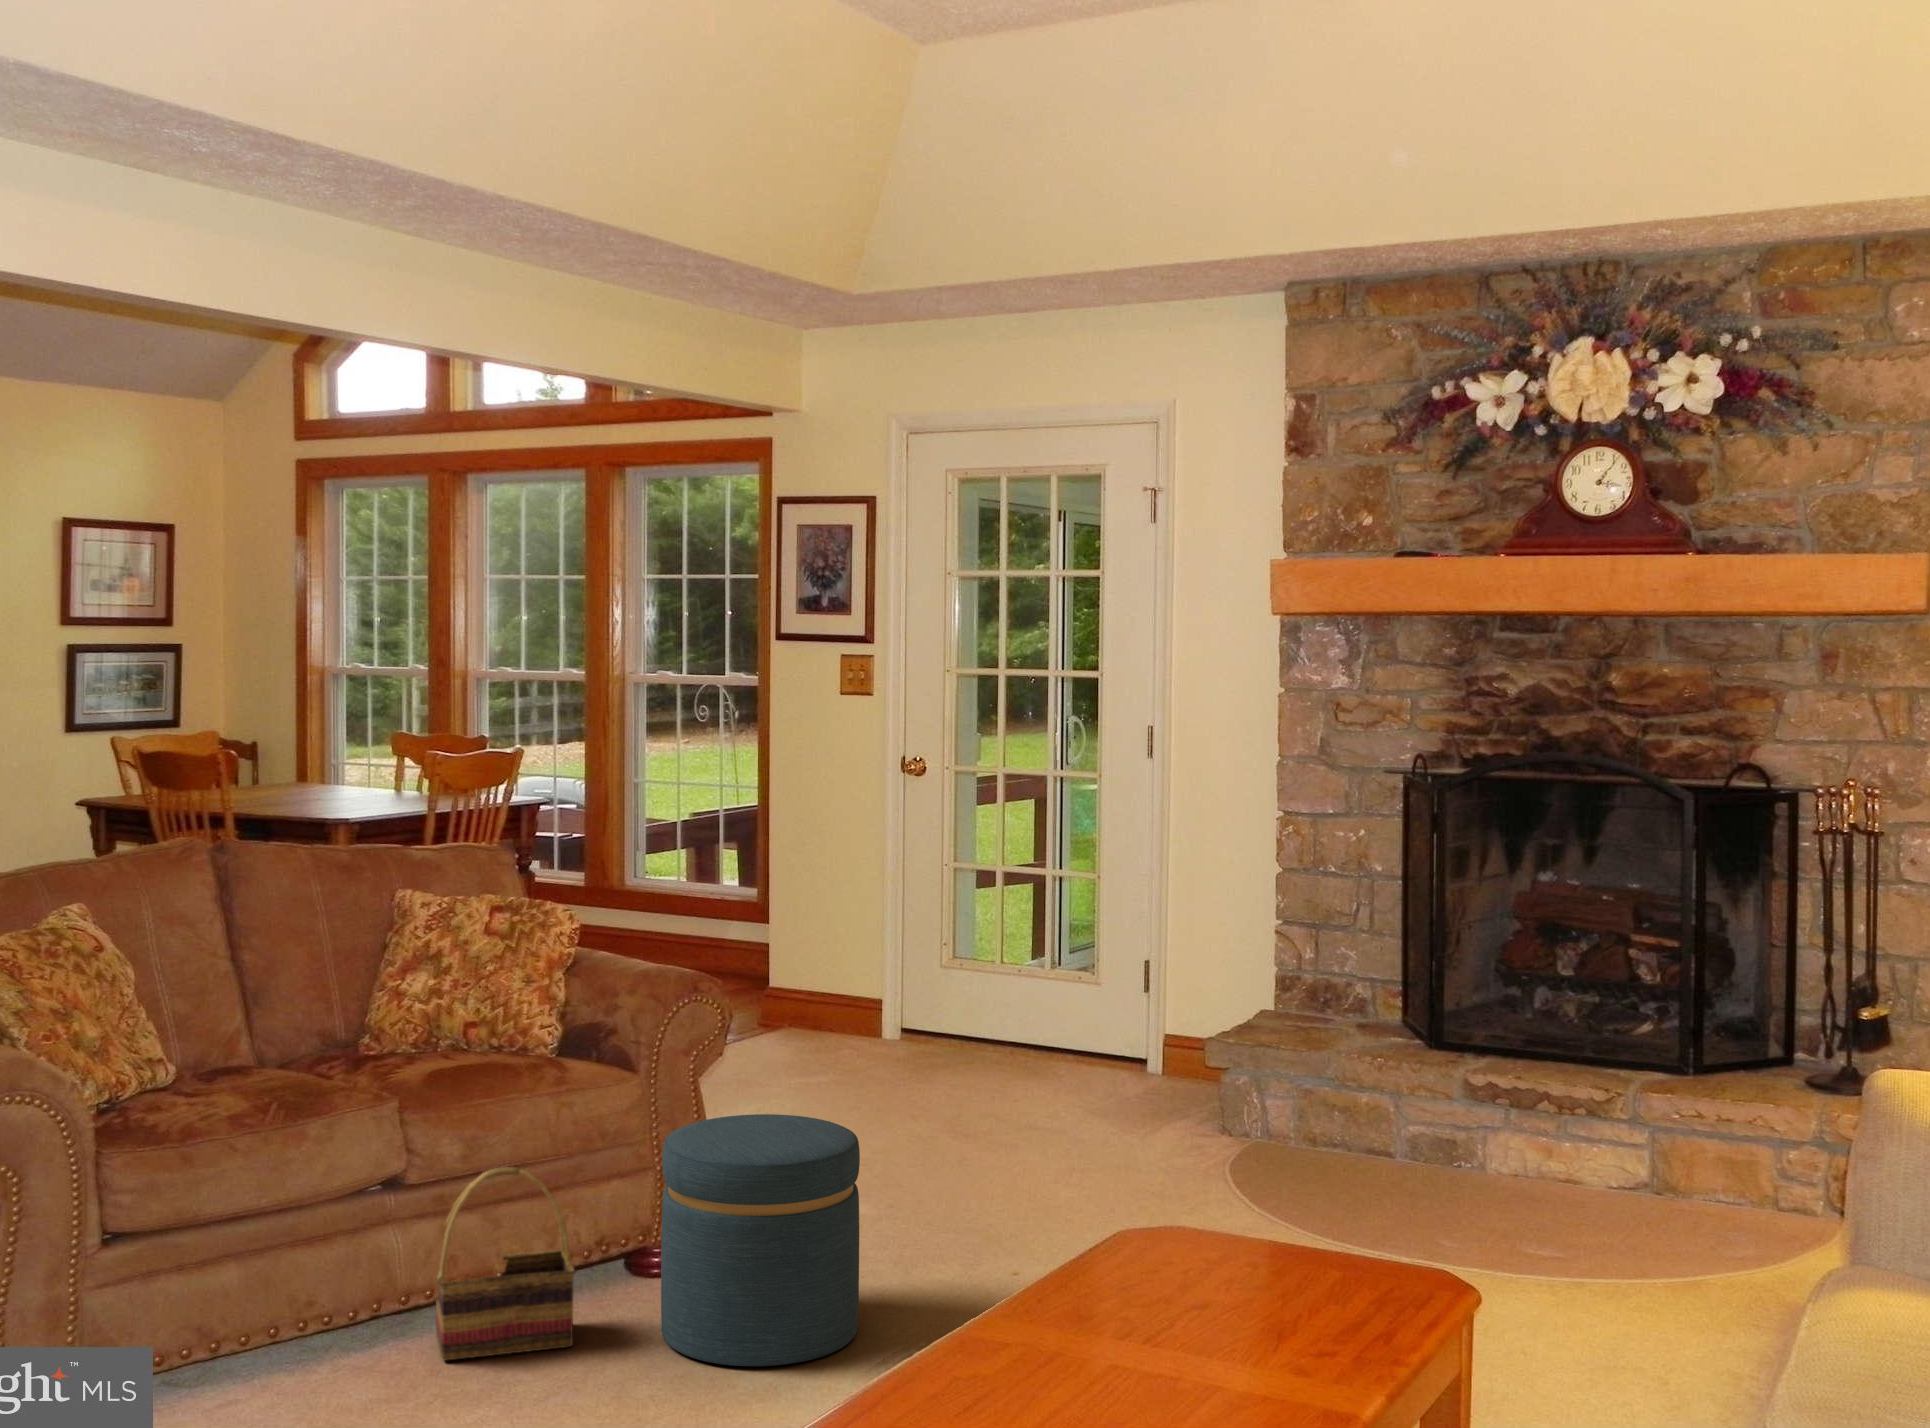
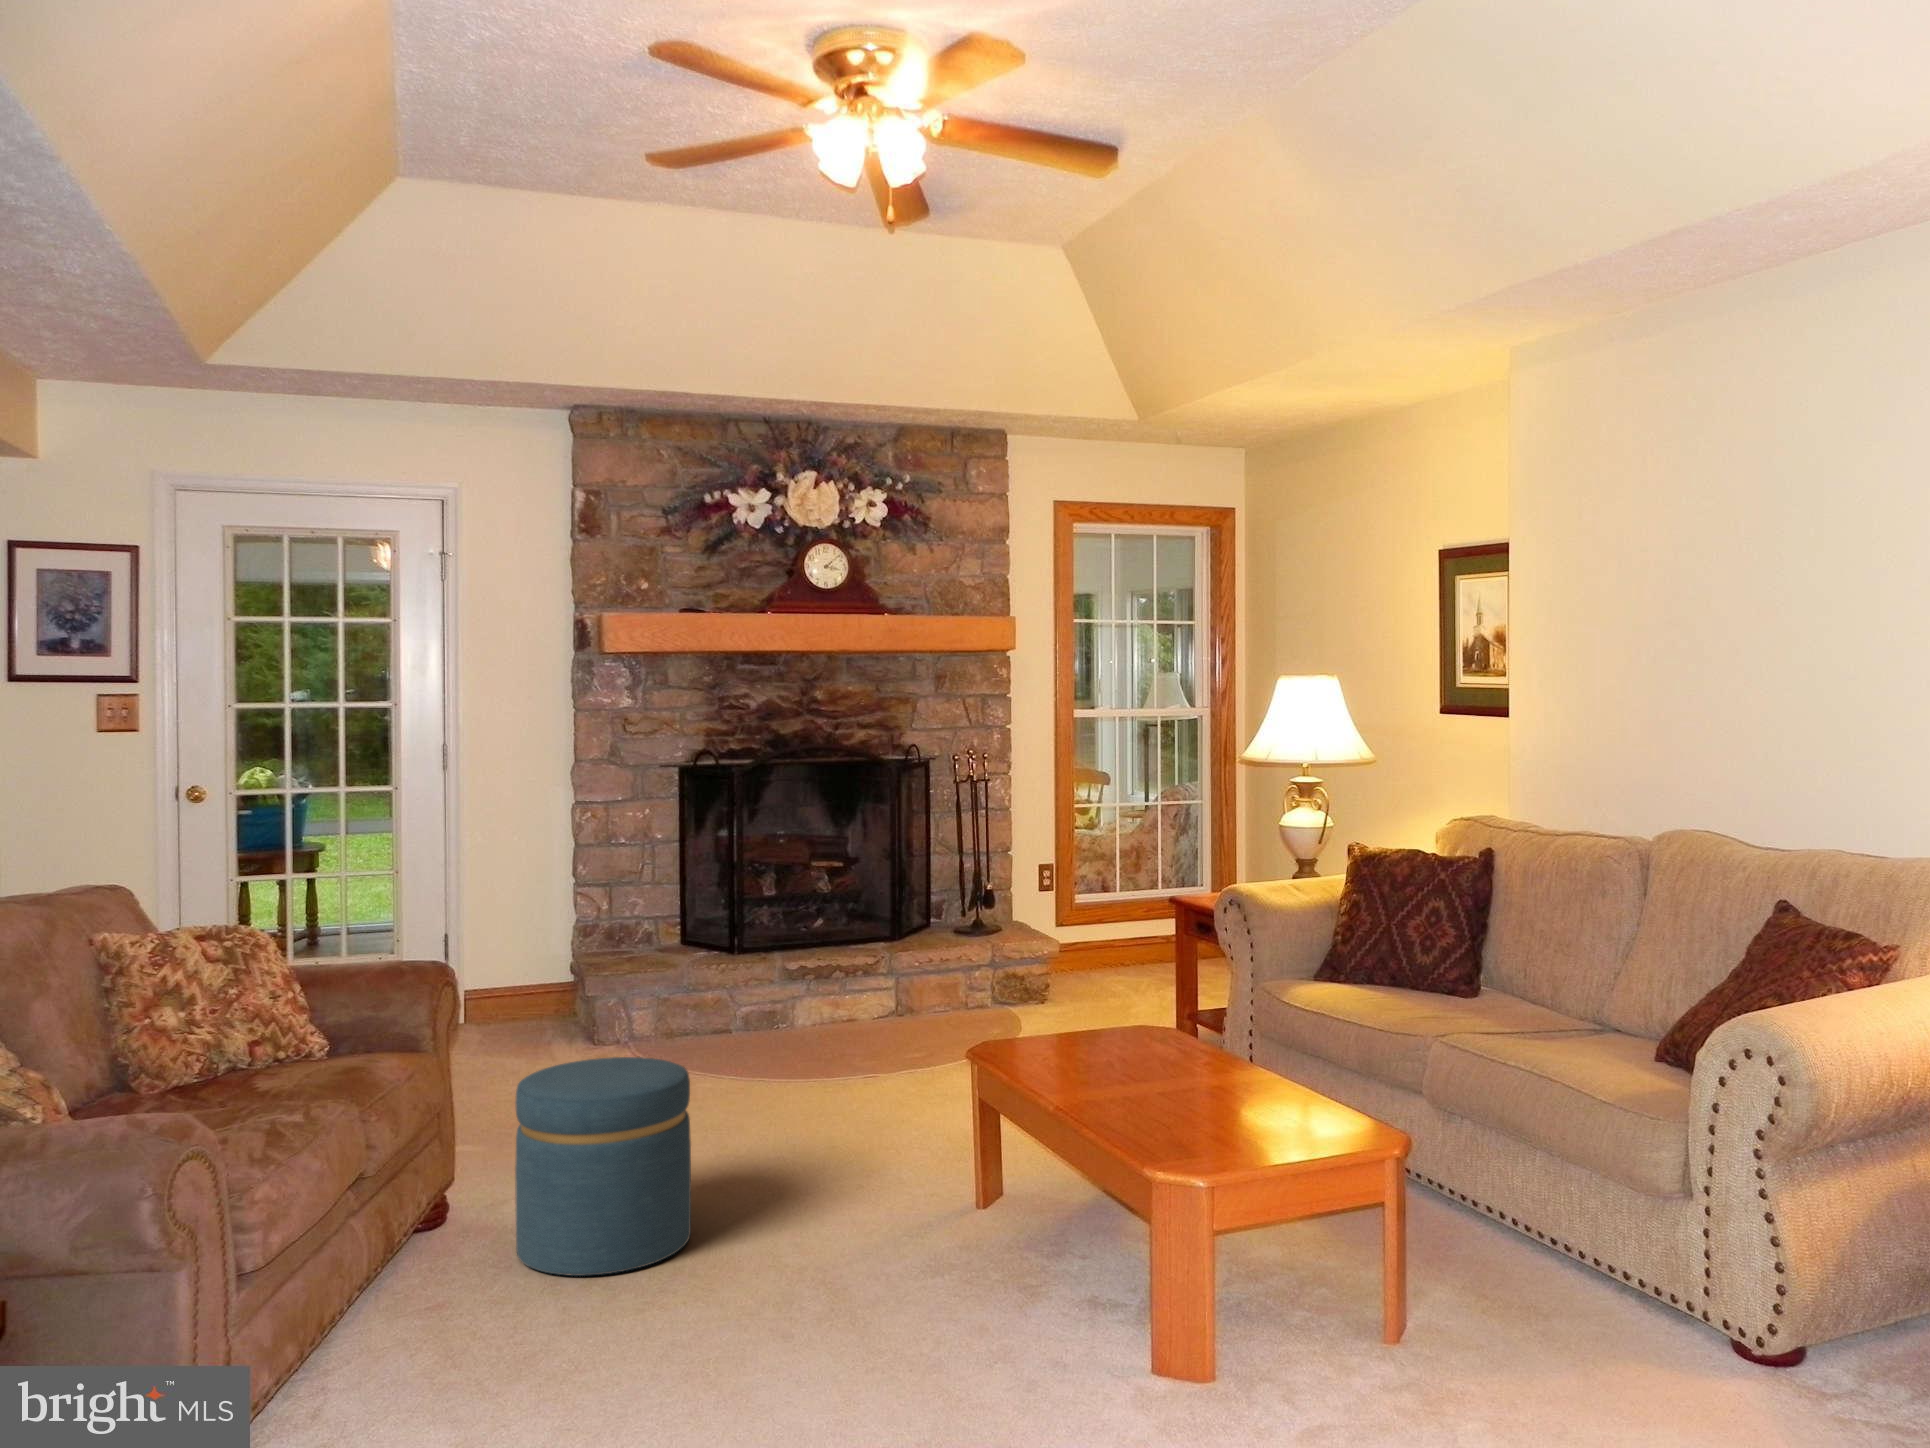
basket: present [436,1167,575,1360] -> none [350,1155,492,1357]

